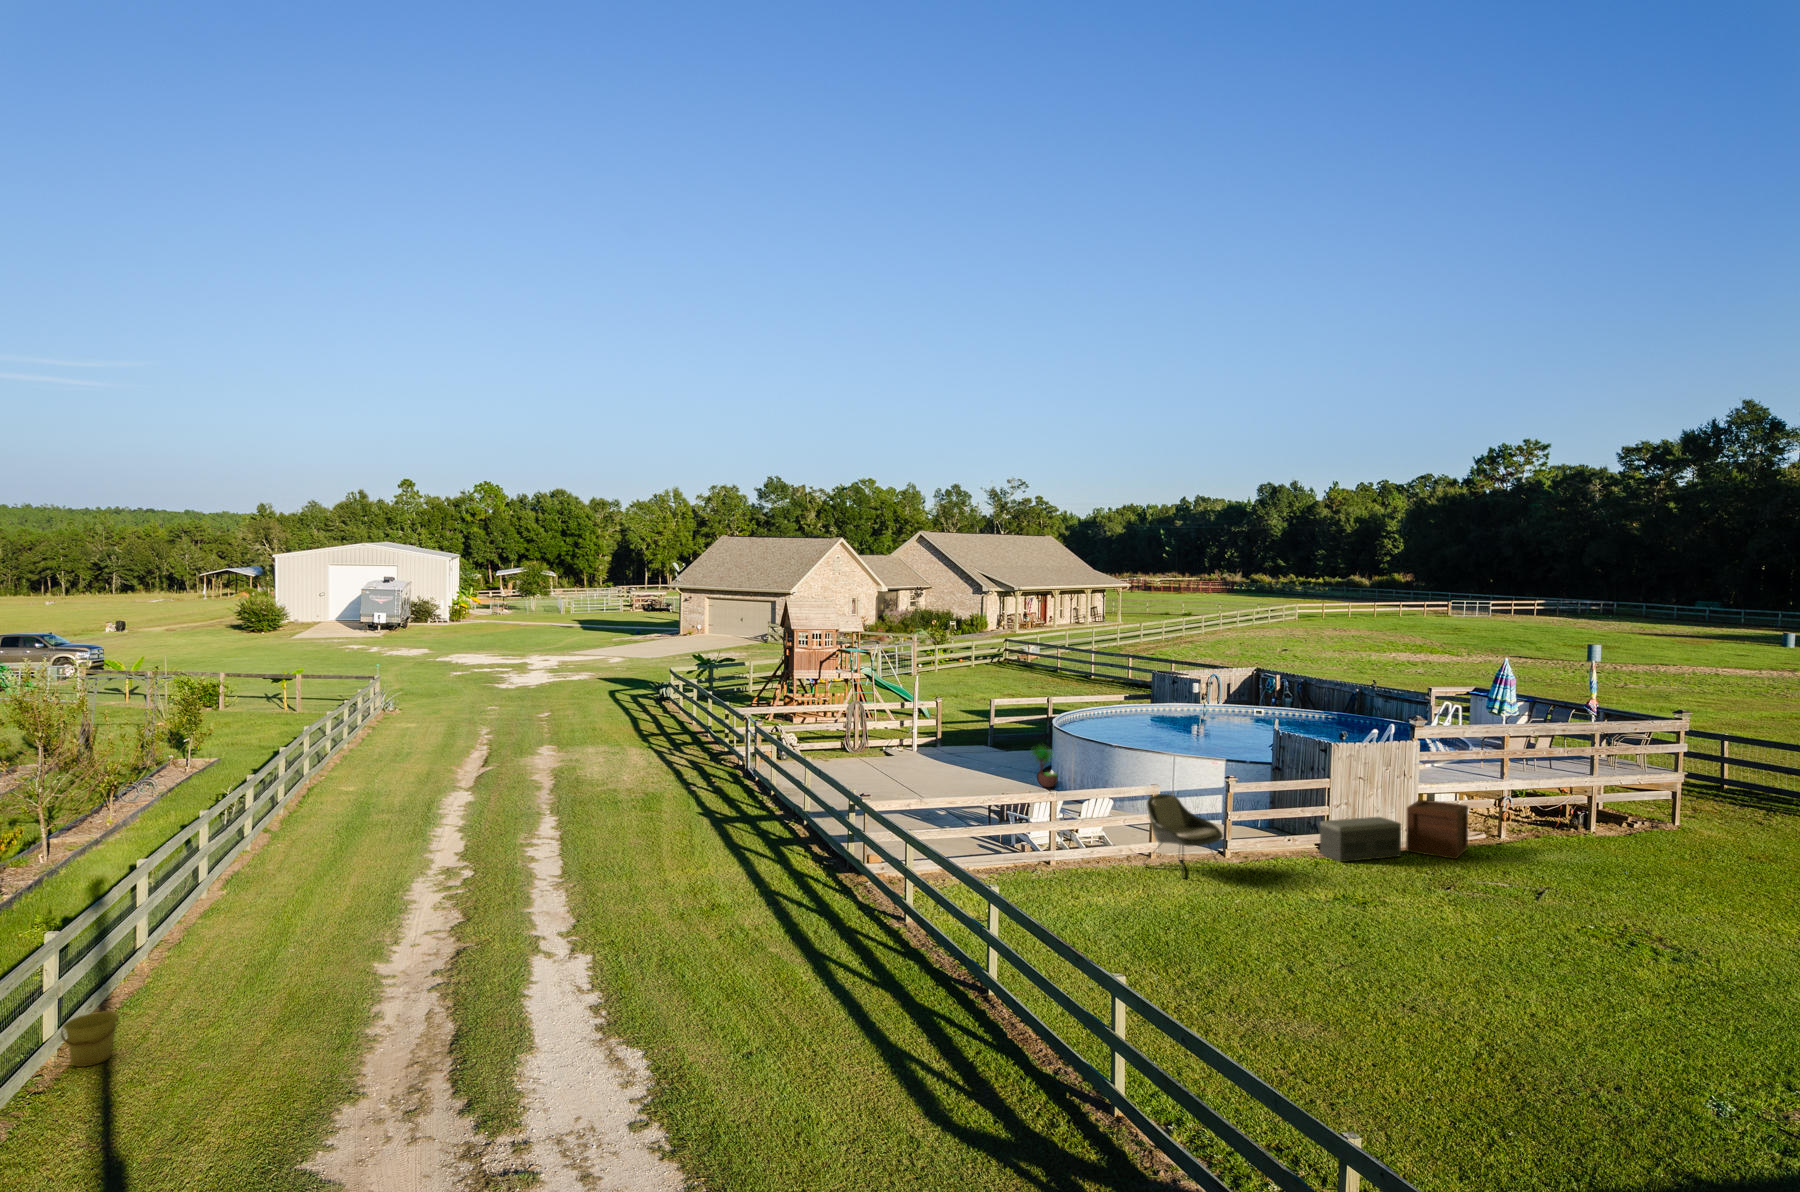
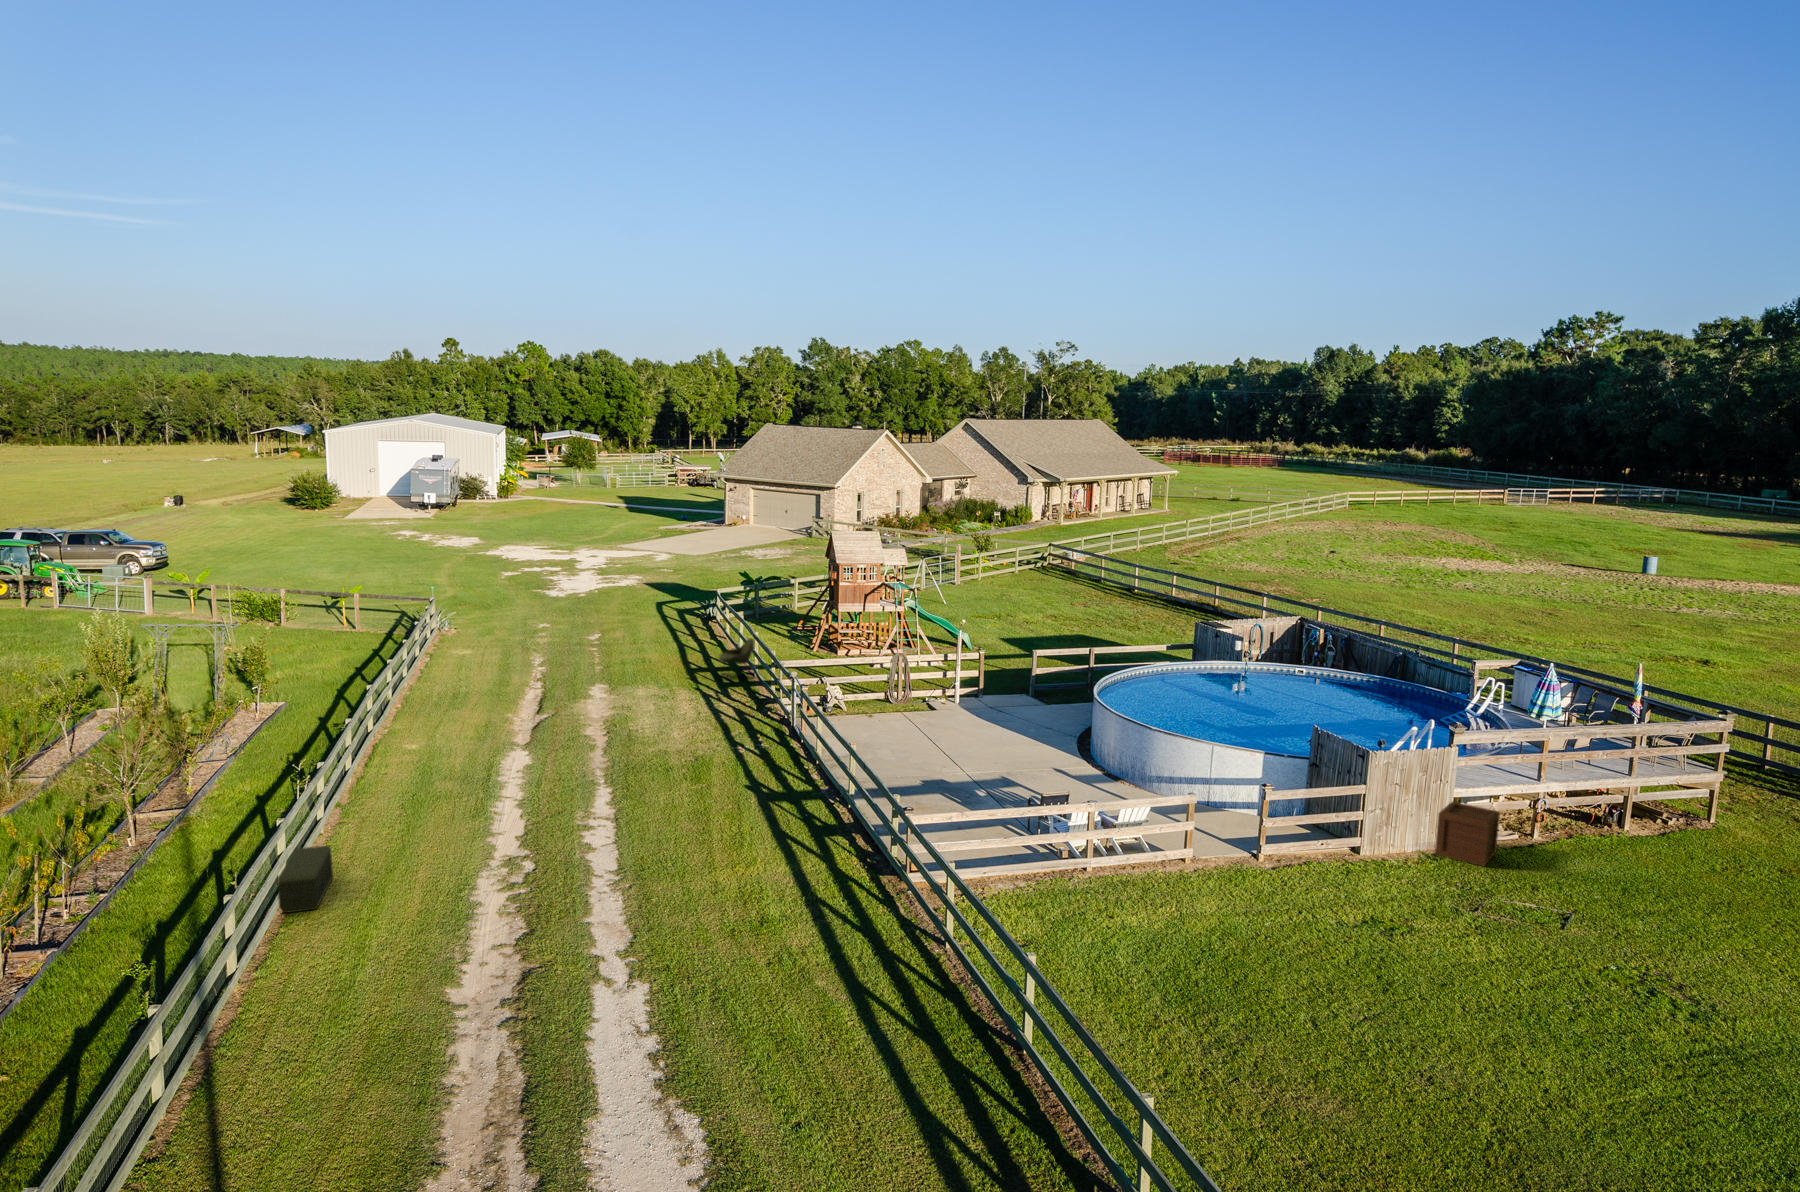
potted tree: present [1031,746,1058,787] -> none [1067,706,1094,751]
lounge chair: present [1144,794,1223,877] -> present [719,639,754,676]
storage bench: present [1320,817,1401,862] -> present [277,846,333,913]
bucket: present [61,1012,119,1067] -> none [170,1066,221,1120]

